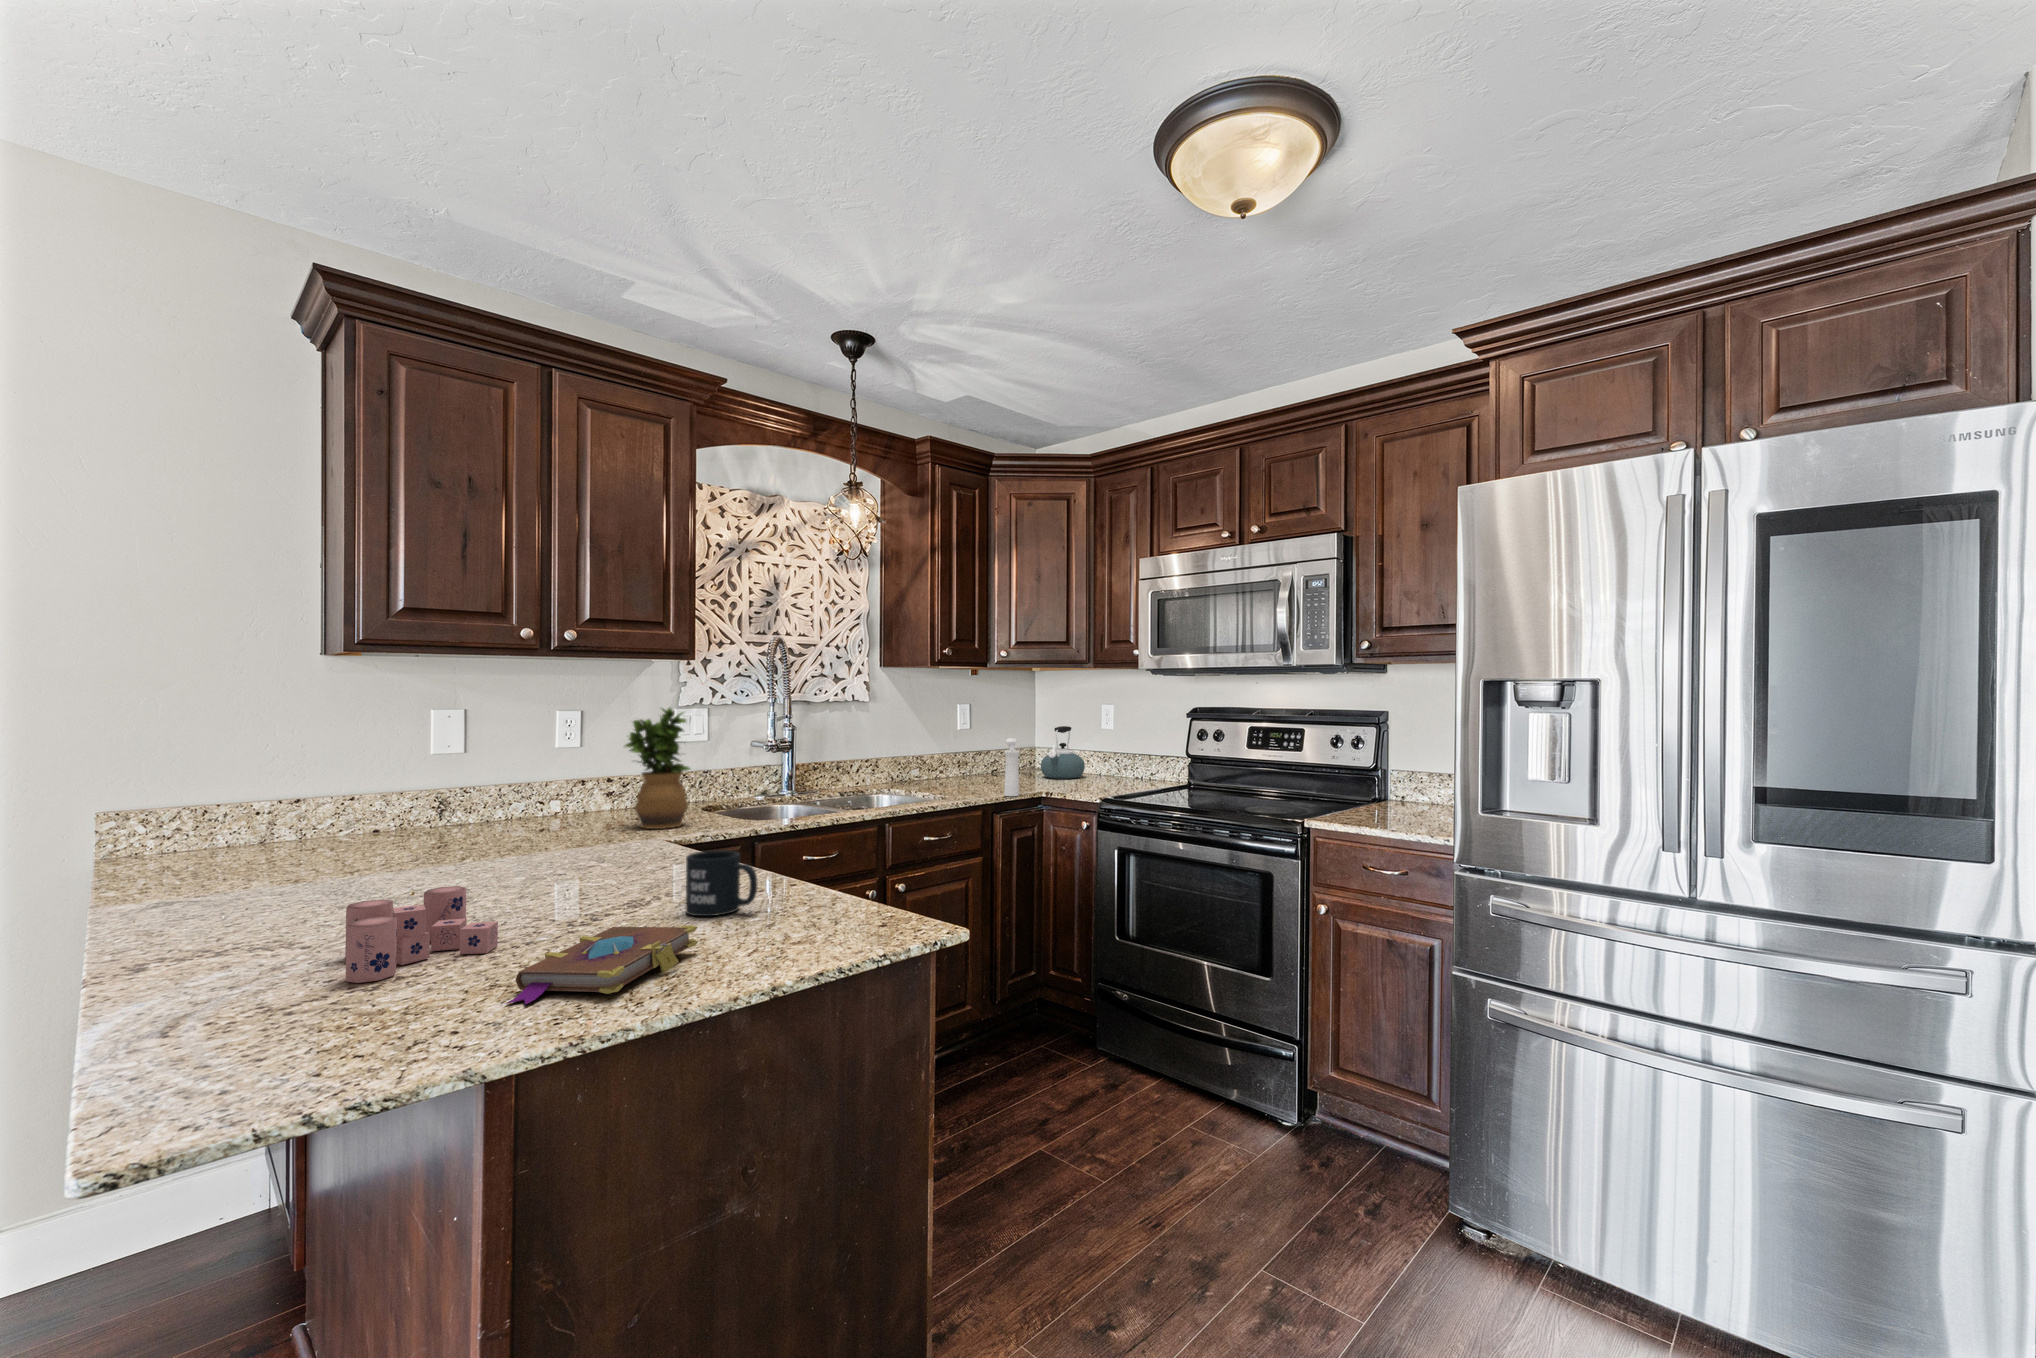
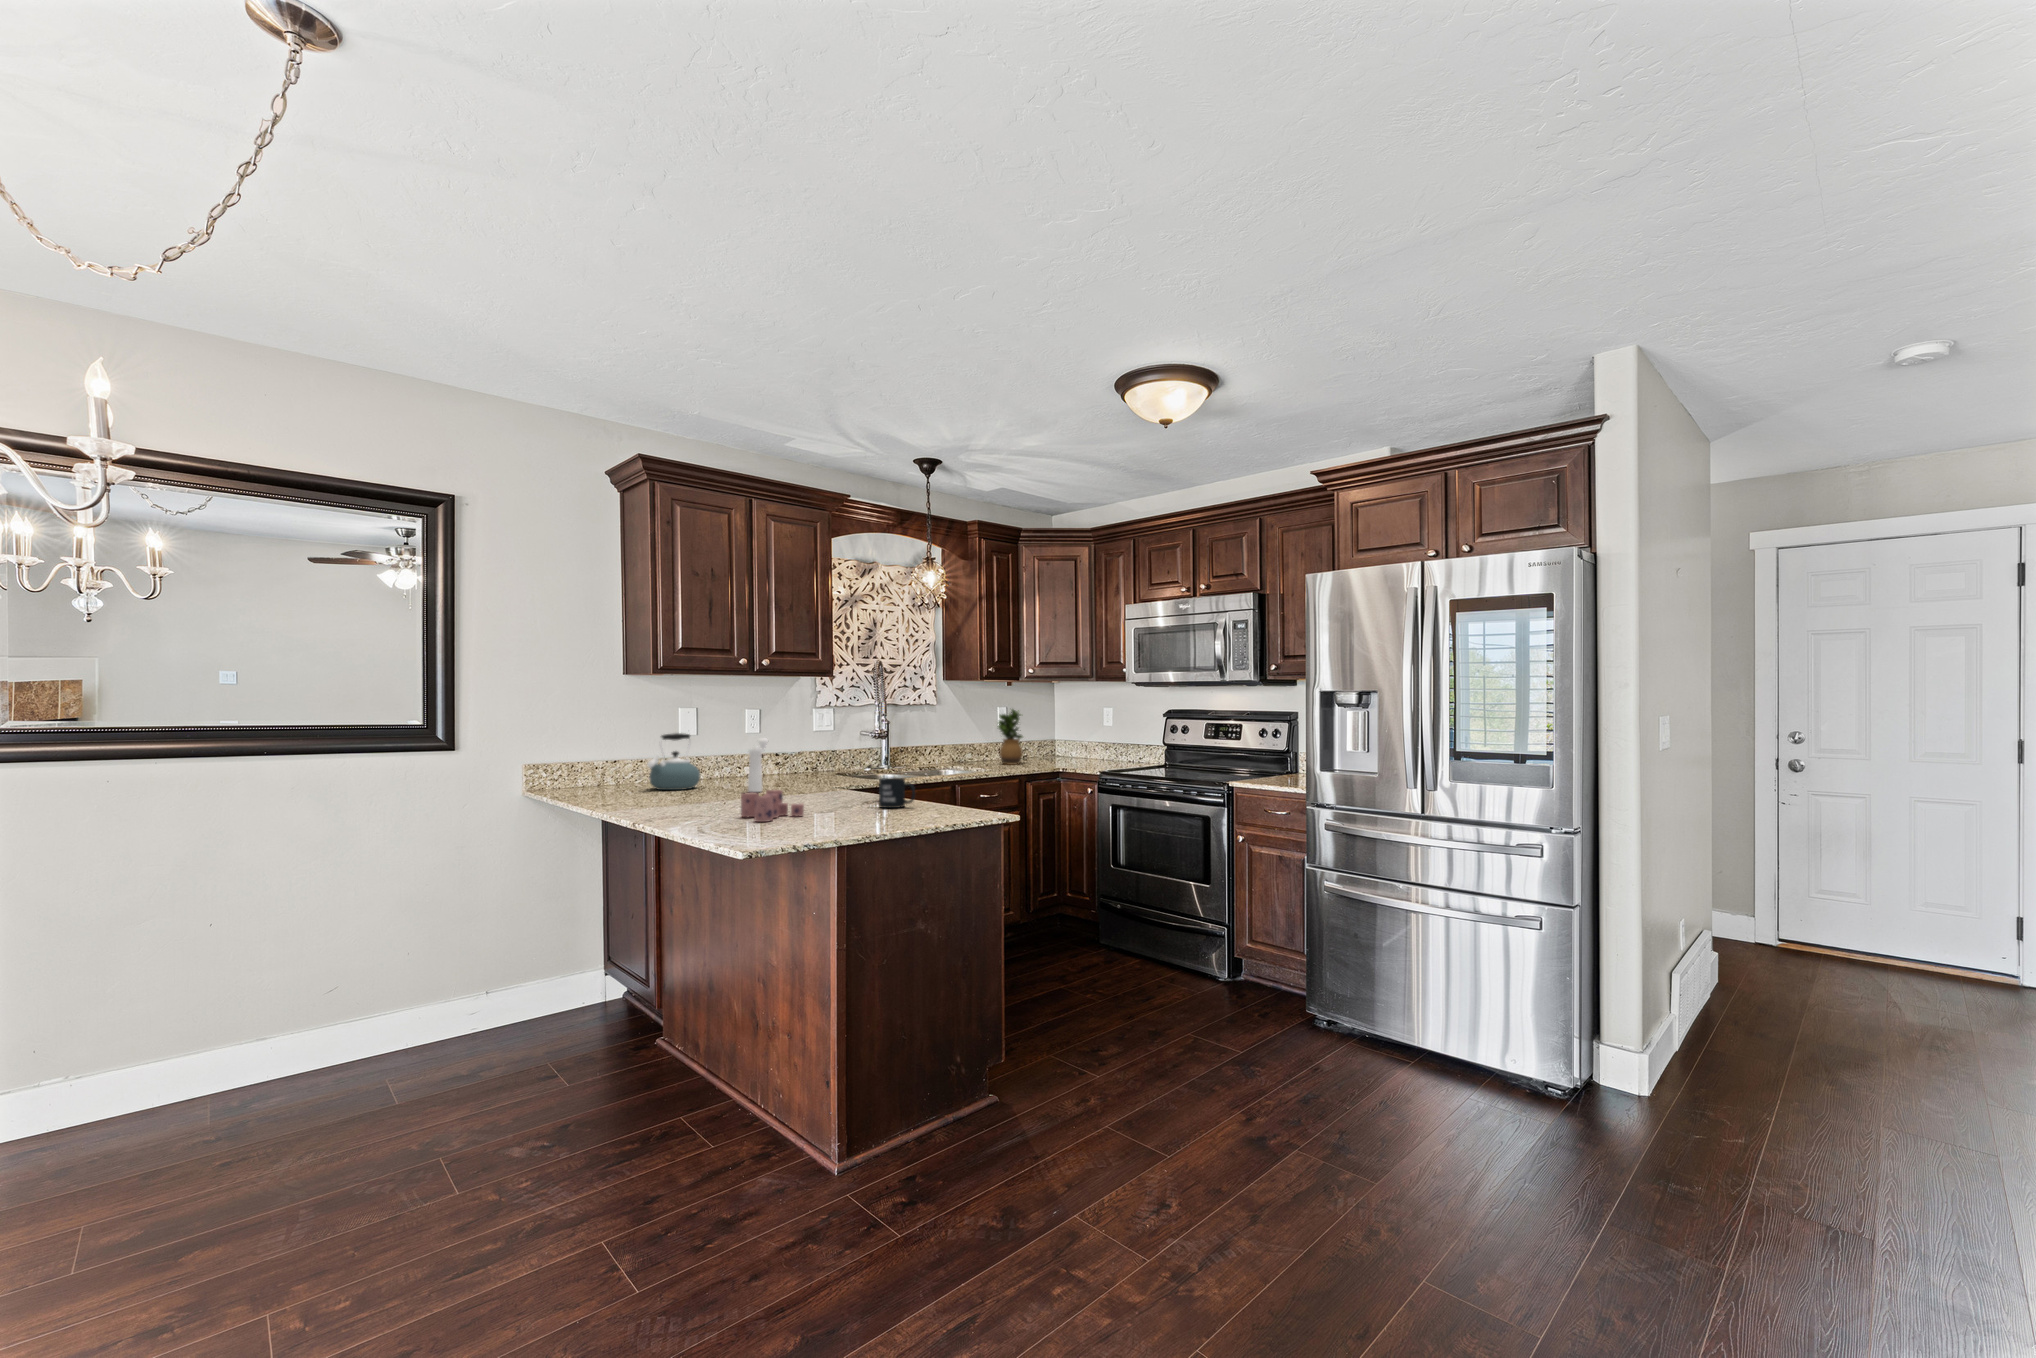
potted plant: present [625,708,690,829] -> present [998,709,1023,765]
kettle: present [1041,726,1085,779] -> present [647,733,700,790]
pepper mill: present [1004,738,1020,796] -> present [748,738,768,792]
book: present [505,925,698,1004] -> none [834,804,899,825]

